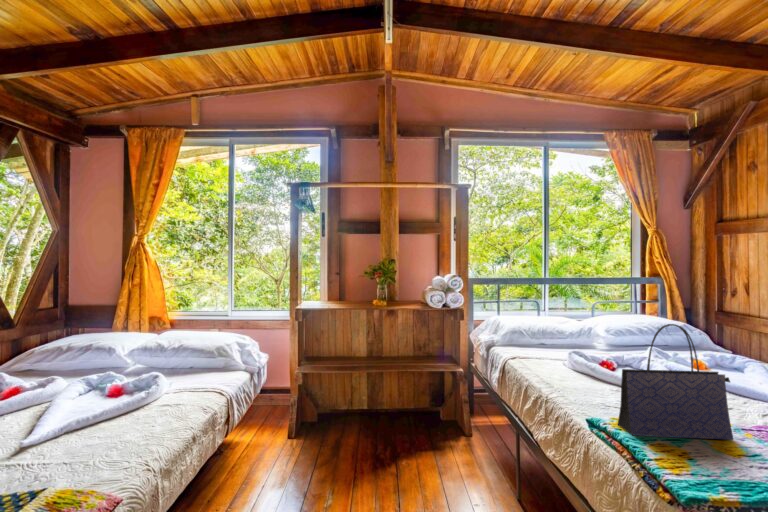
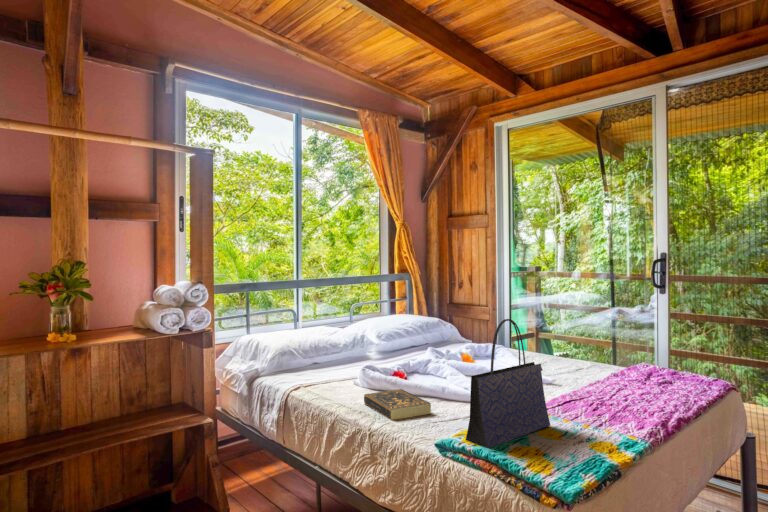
book: none [555,372,608,399] -> present [364,389,431,420]

